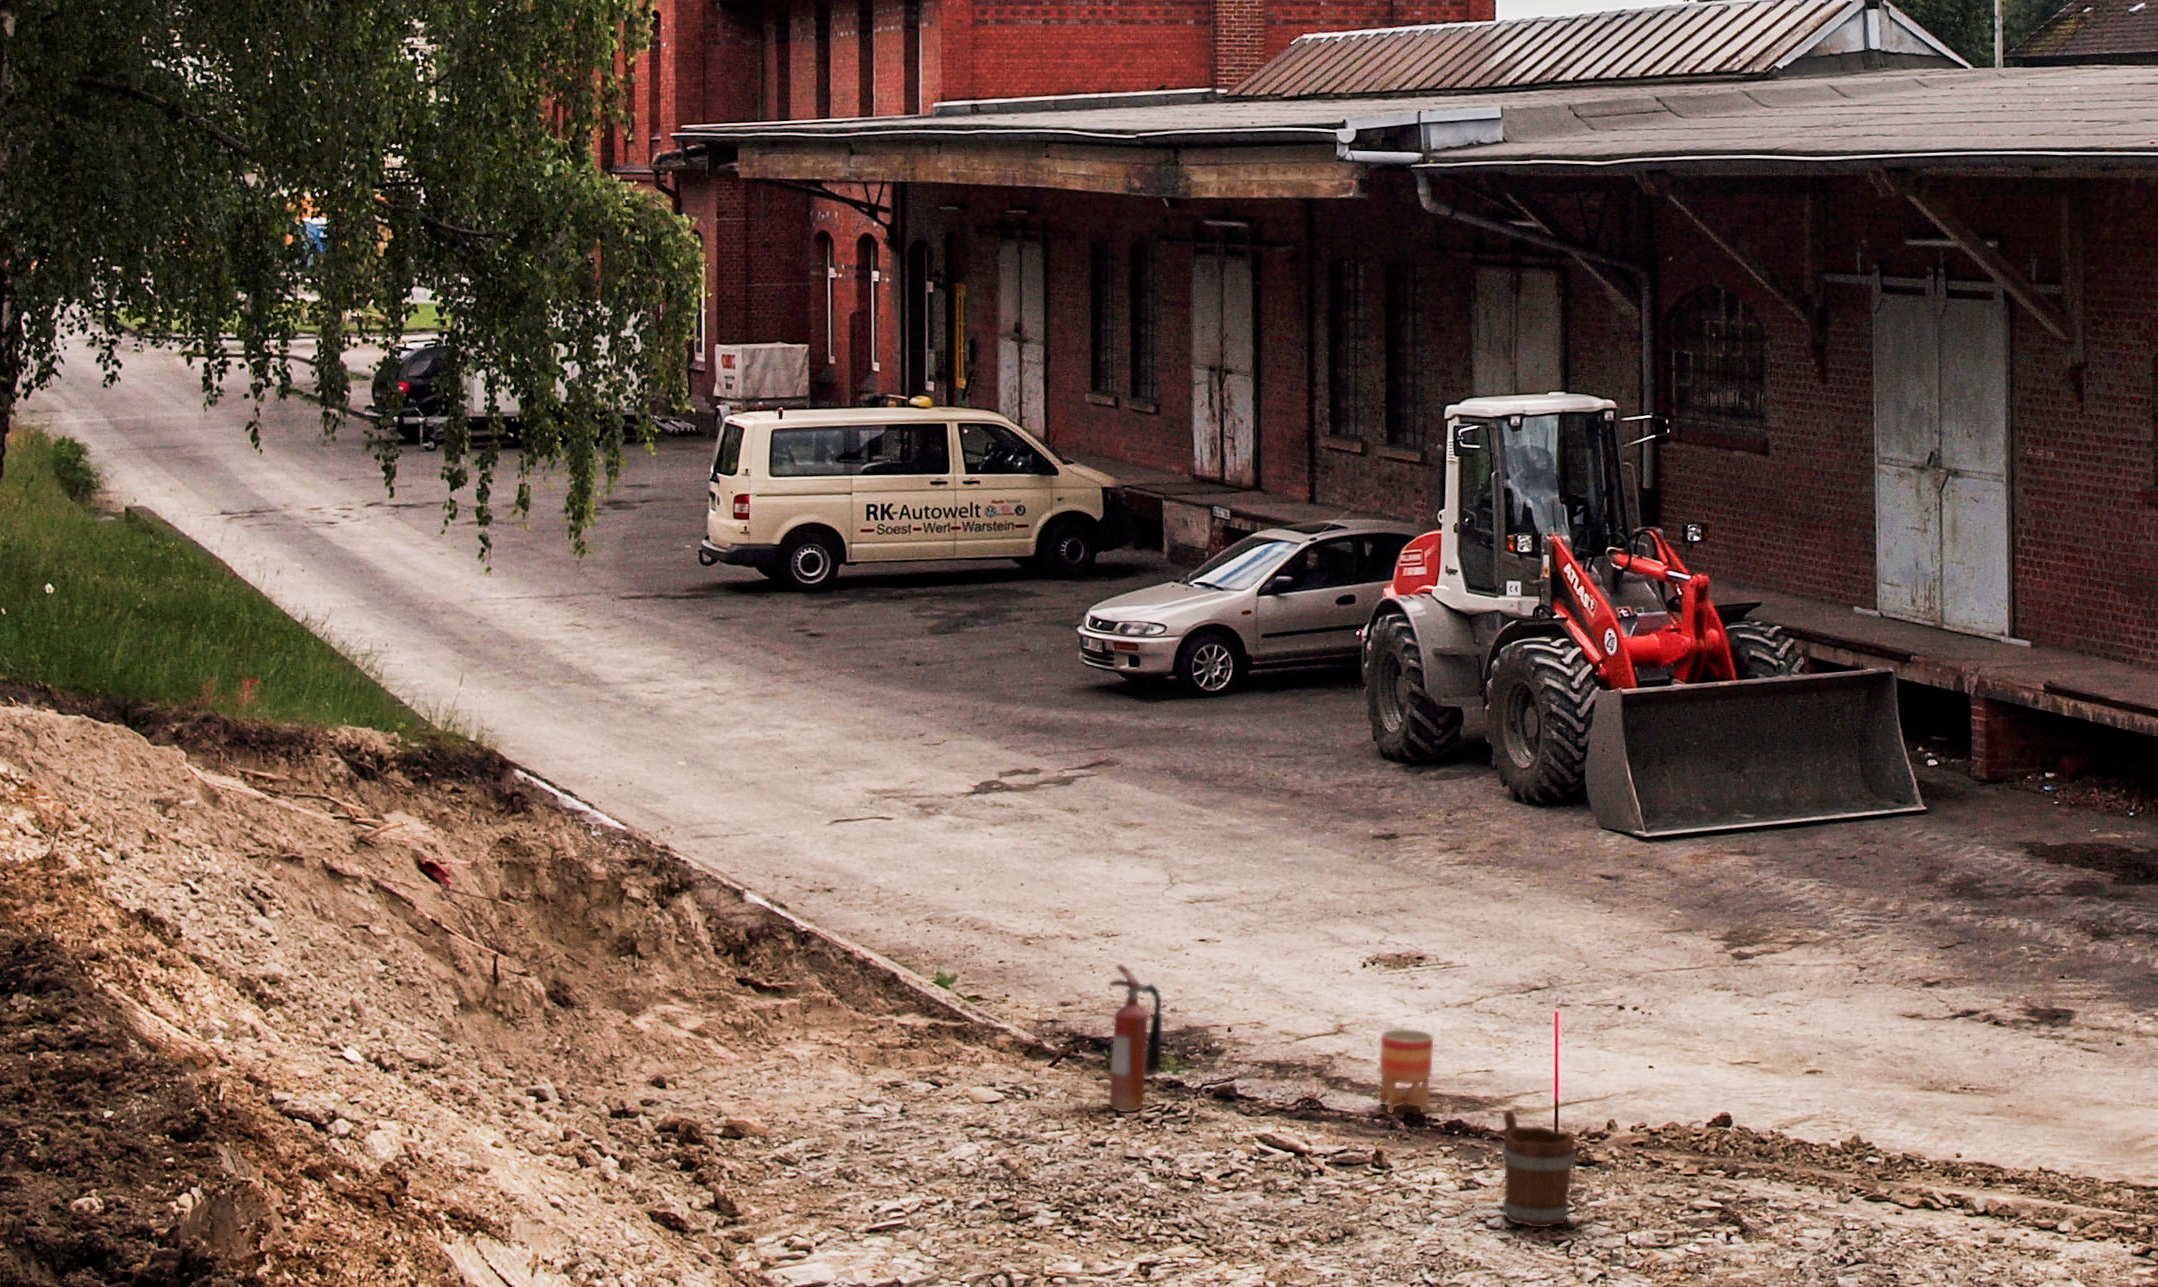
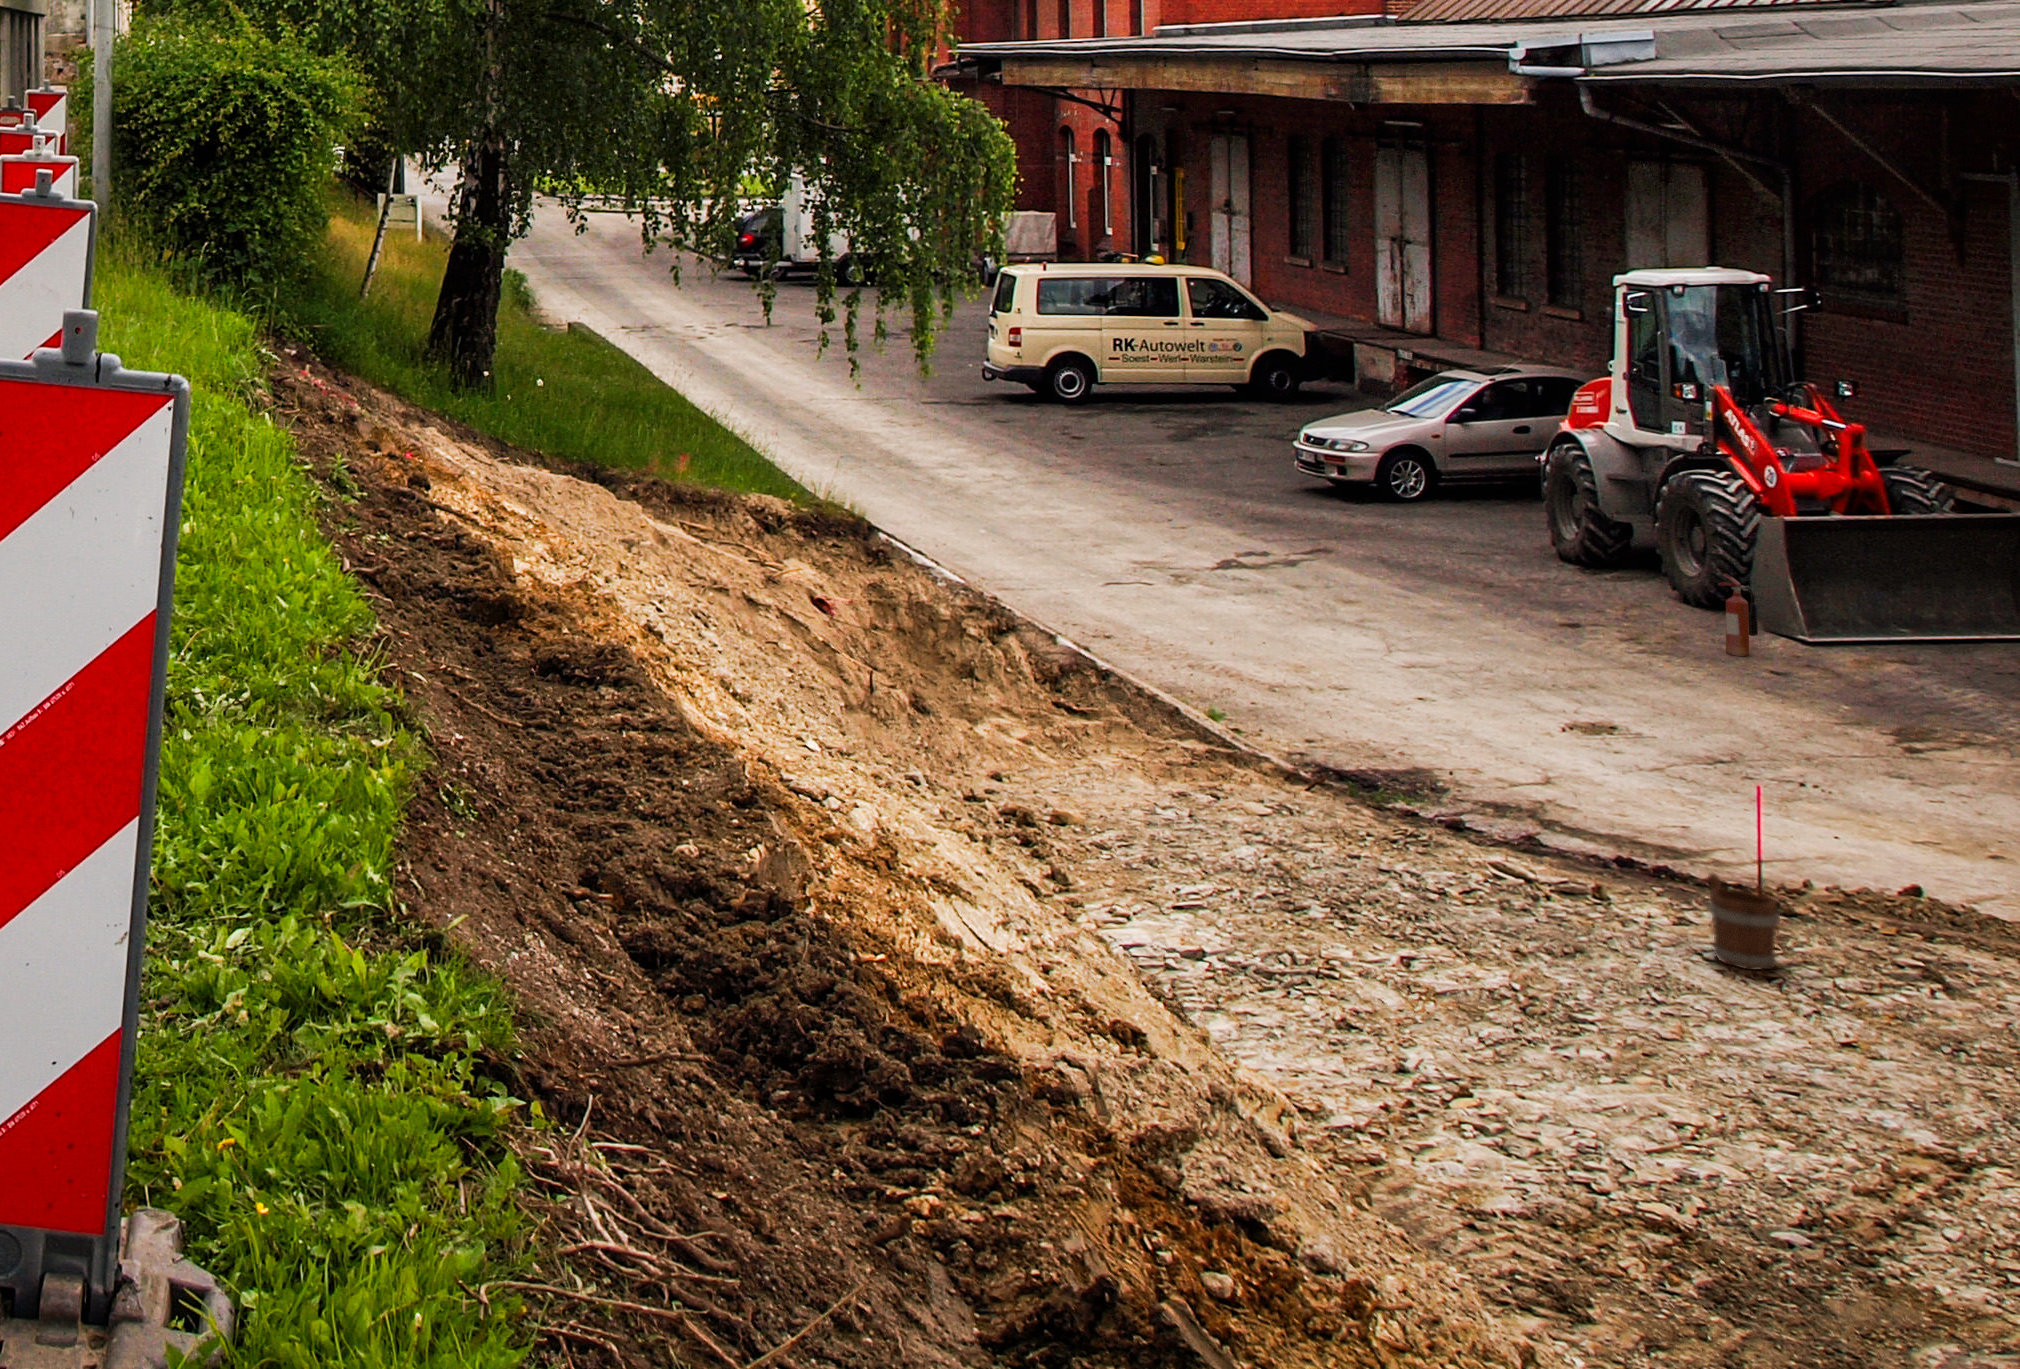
fire extinguisher: present [1109,965,1162,1112] -> present [1719,574,1758,656]
planter: present [1380,1029,1433,1113] -> none [1590,794,1638,863]

